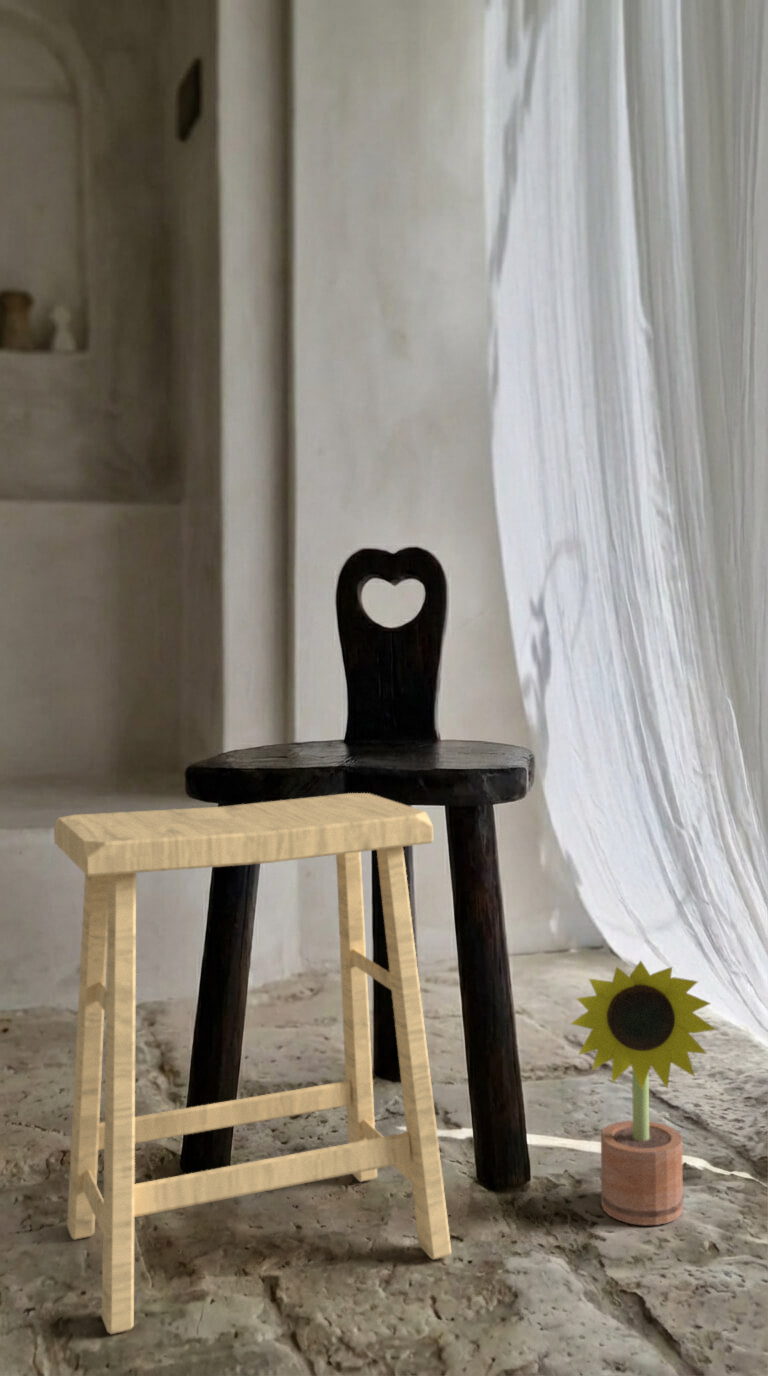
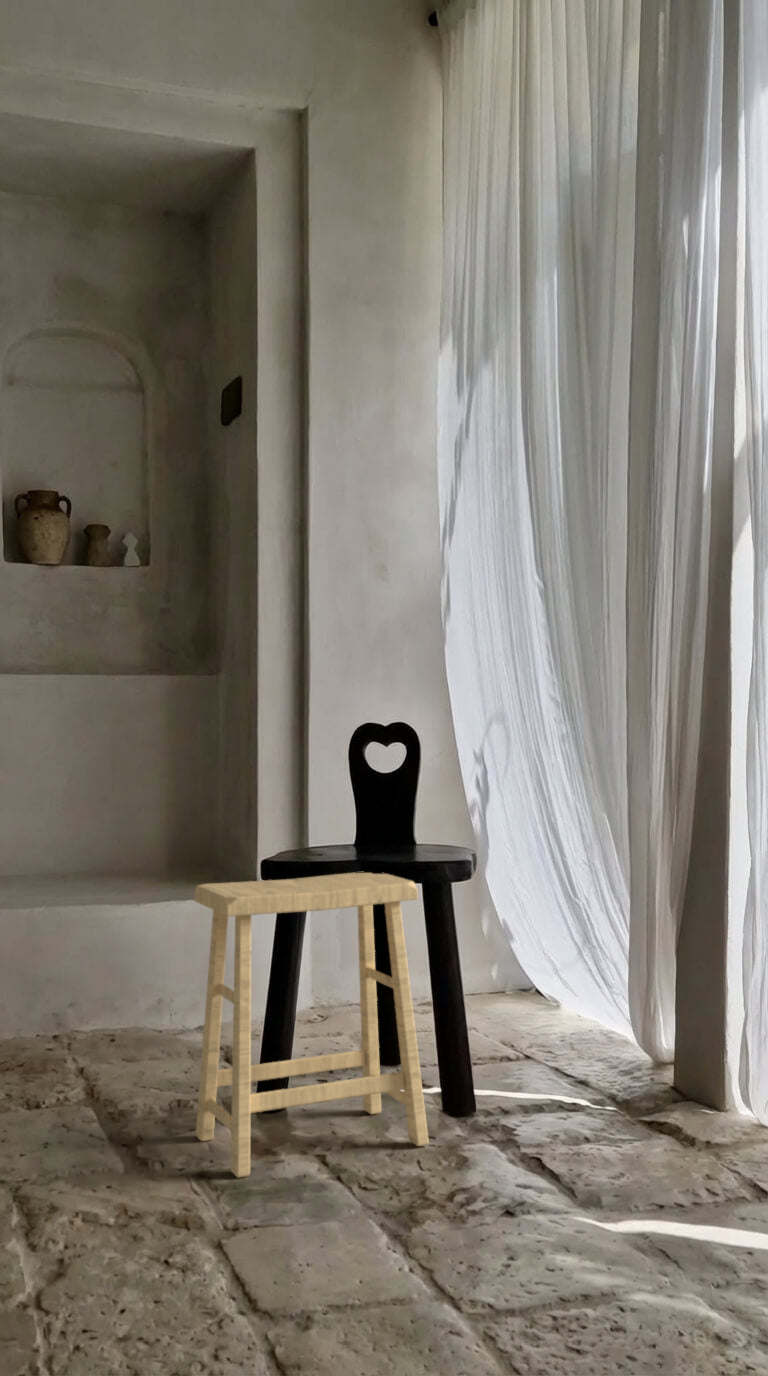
decorative plant: present [571,961,715,1225] -> none [498,969,583,1131]

